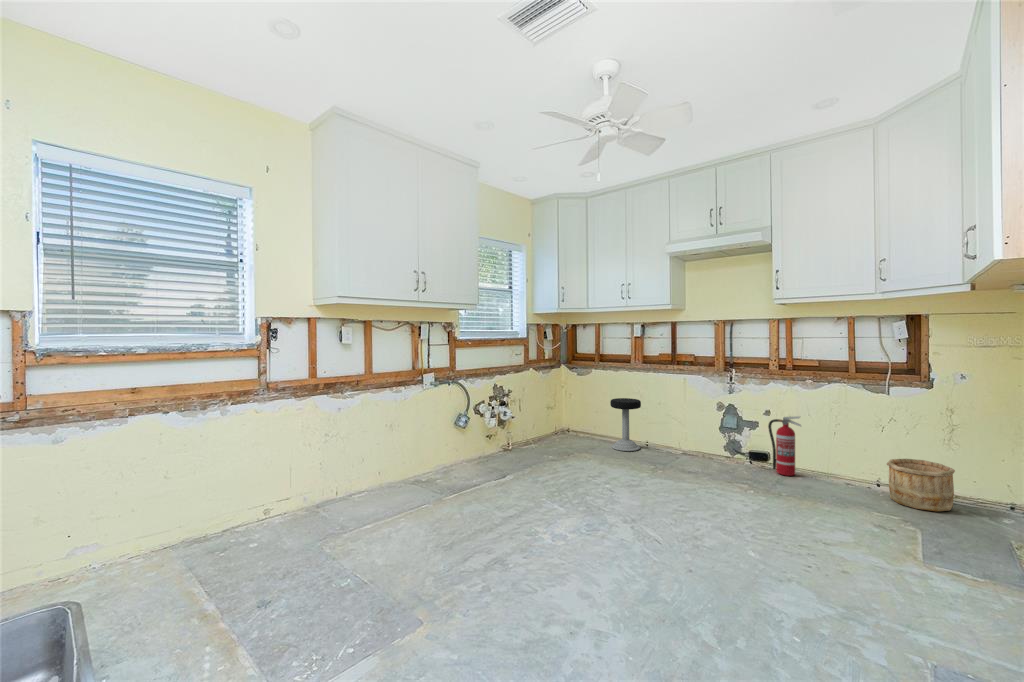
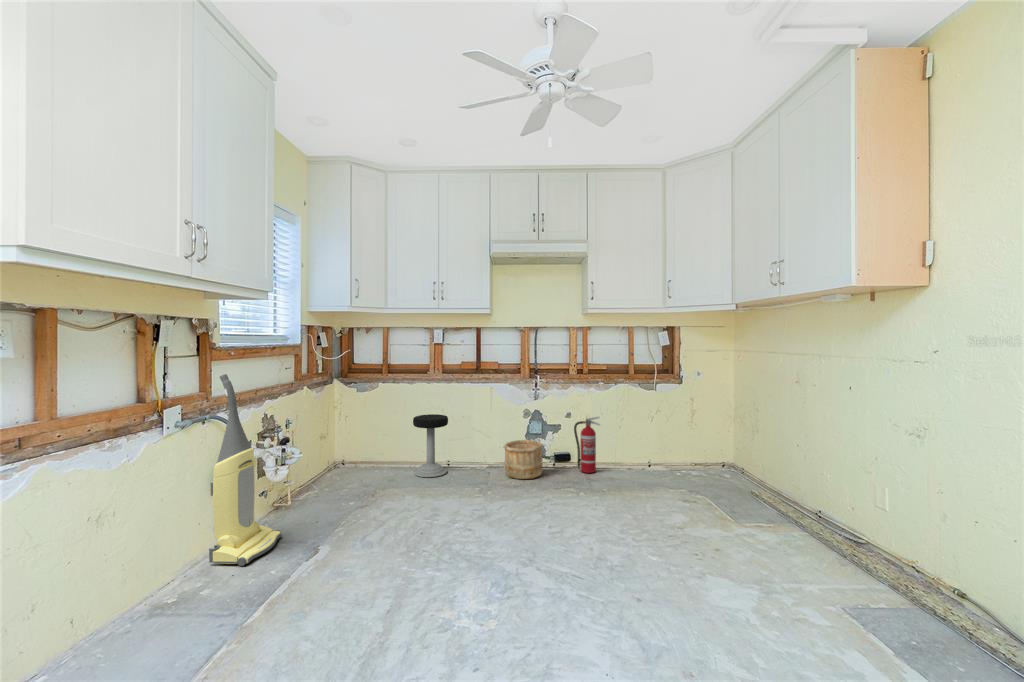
vacuum cleaner: none [447,356,491,475] -> present [209,374,281,566]
wooden bucket: present [887,459,955,511] -> present [504,440,543,479]

